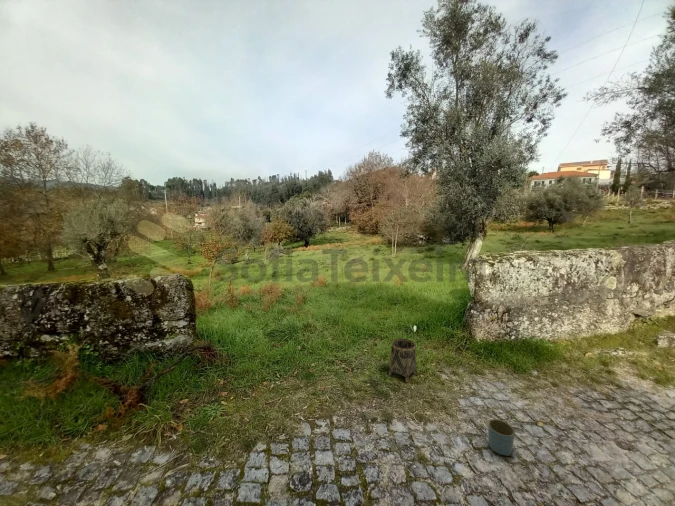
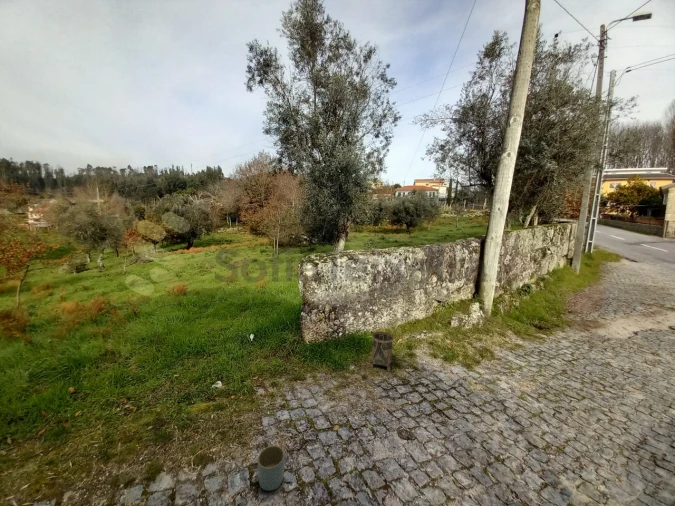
basket: present [389,338,416,383] -> present [370,332,393,371]

